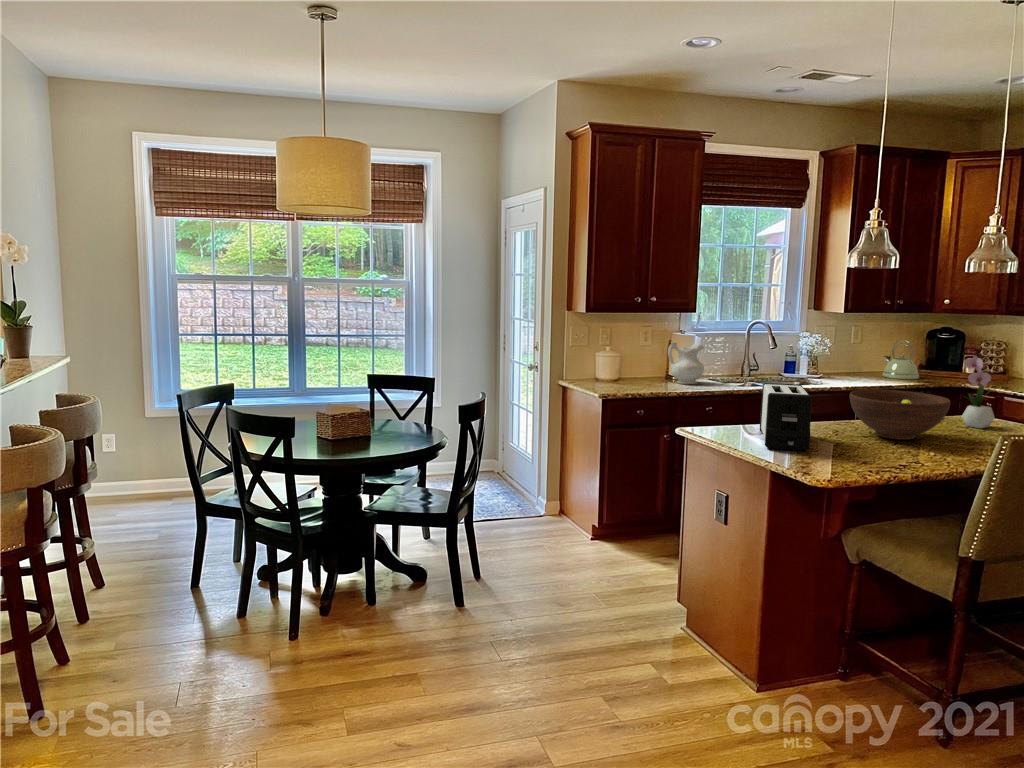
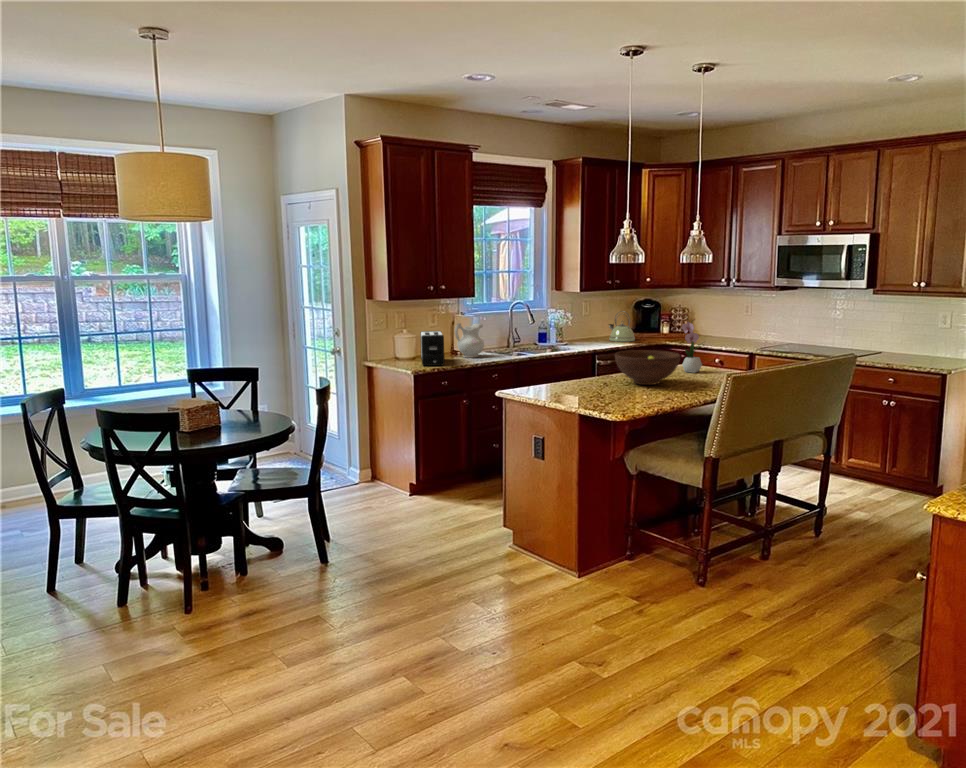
toaster: present [760,383,812,451] -> present [420,331,445,366]

